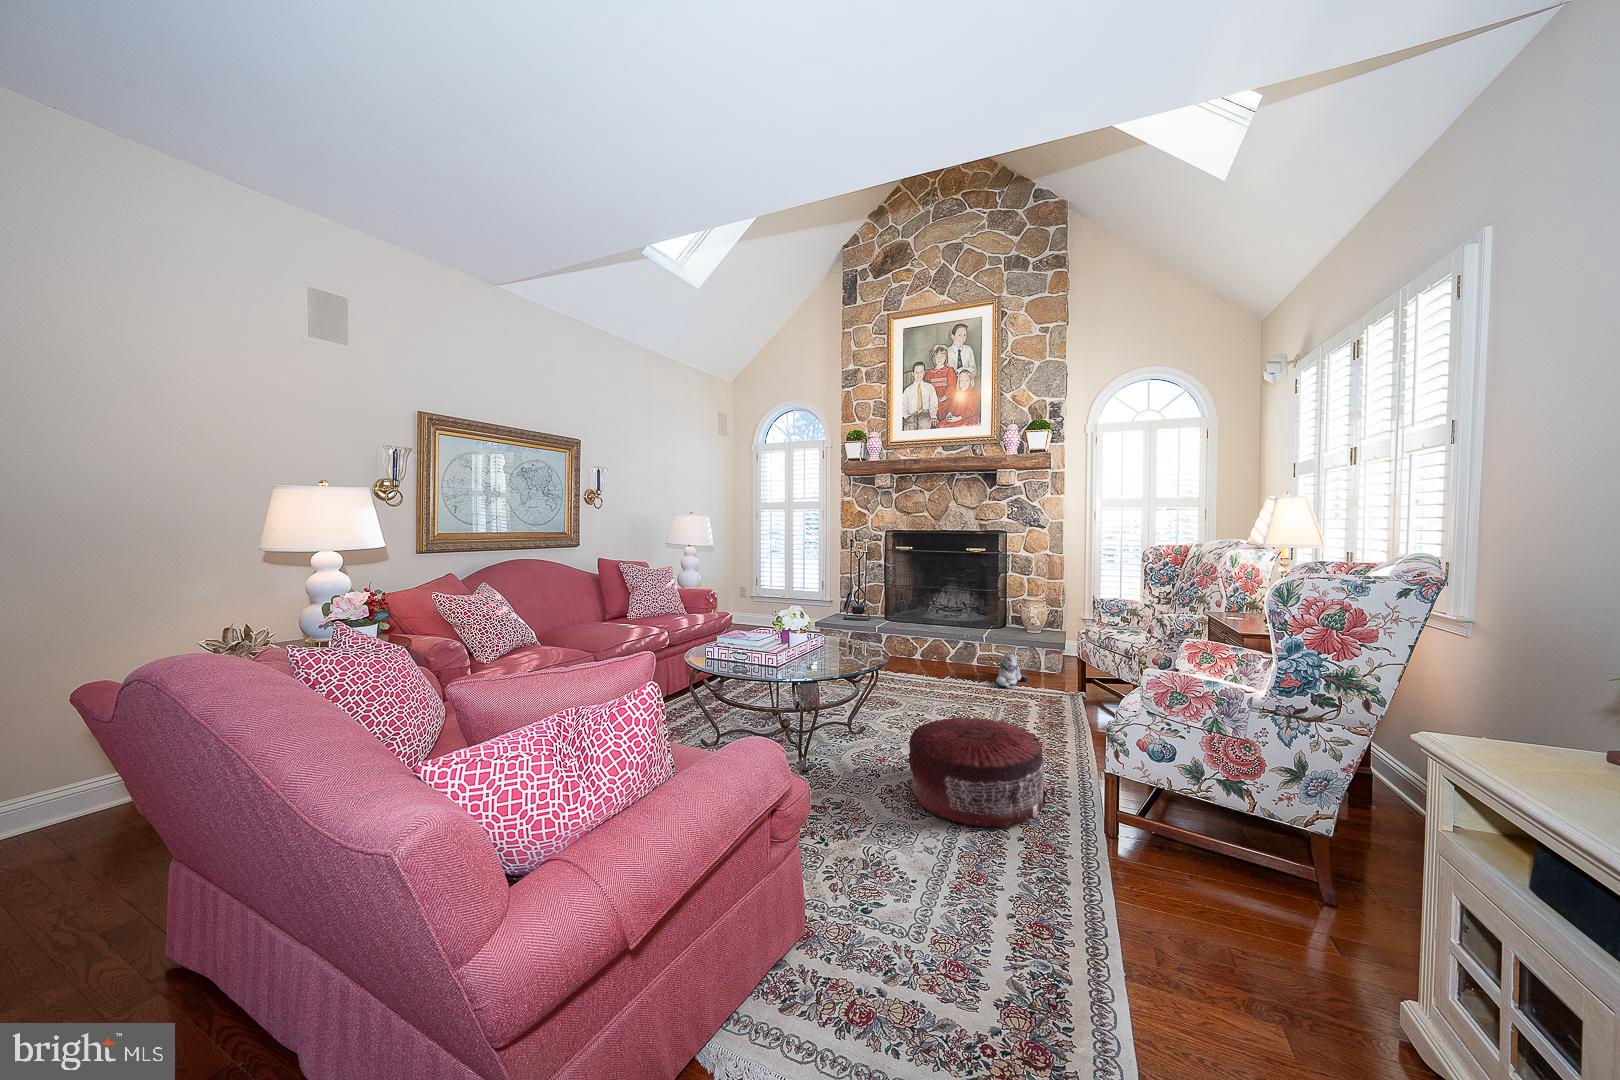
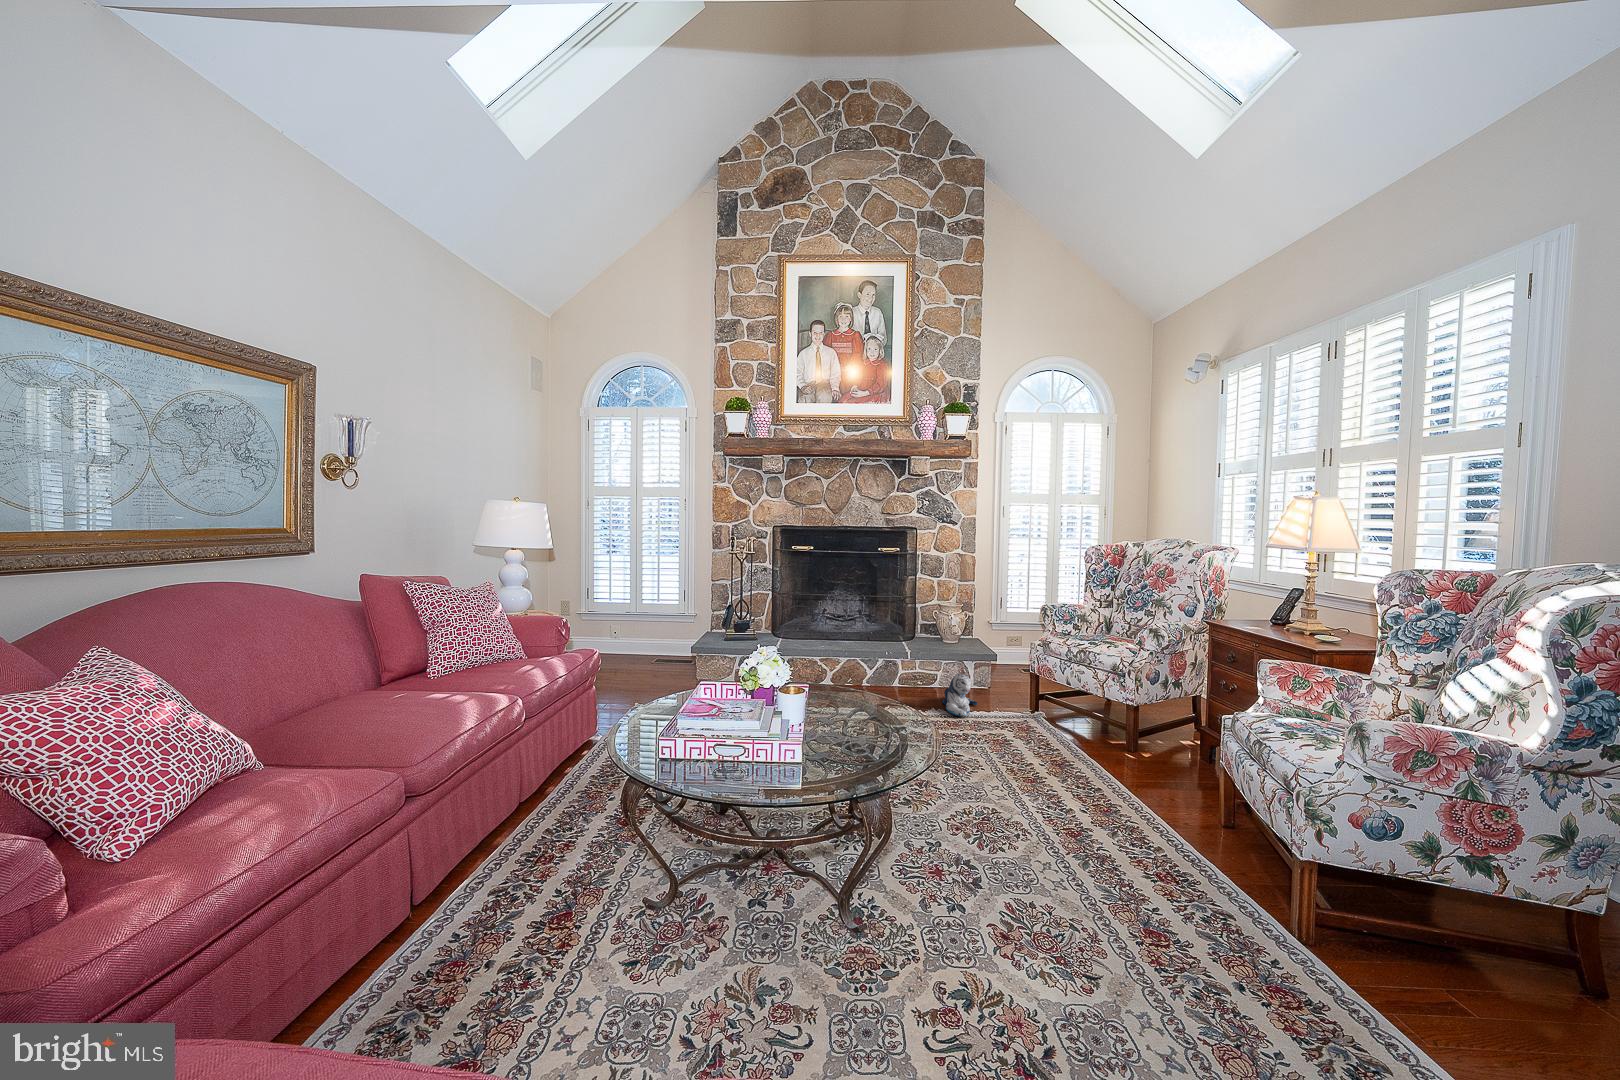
pouf: present [908,716,1047,828] -> none [1000,783,1198,960]

